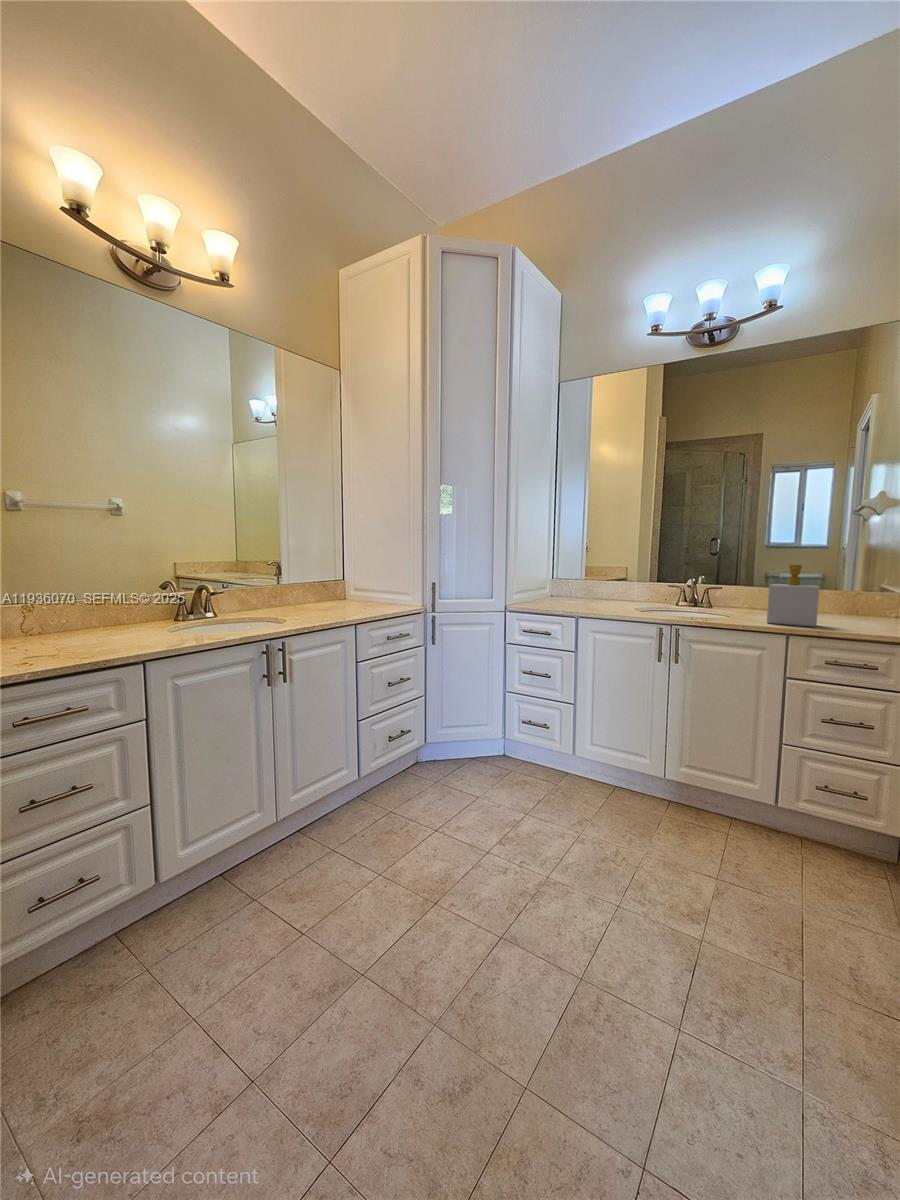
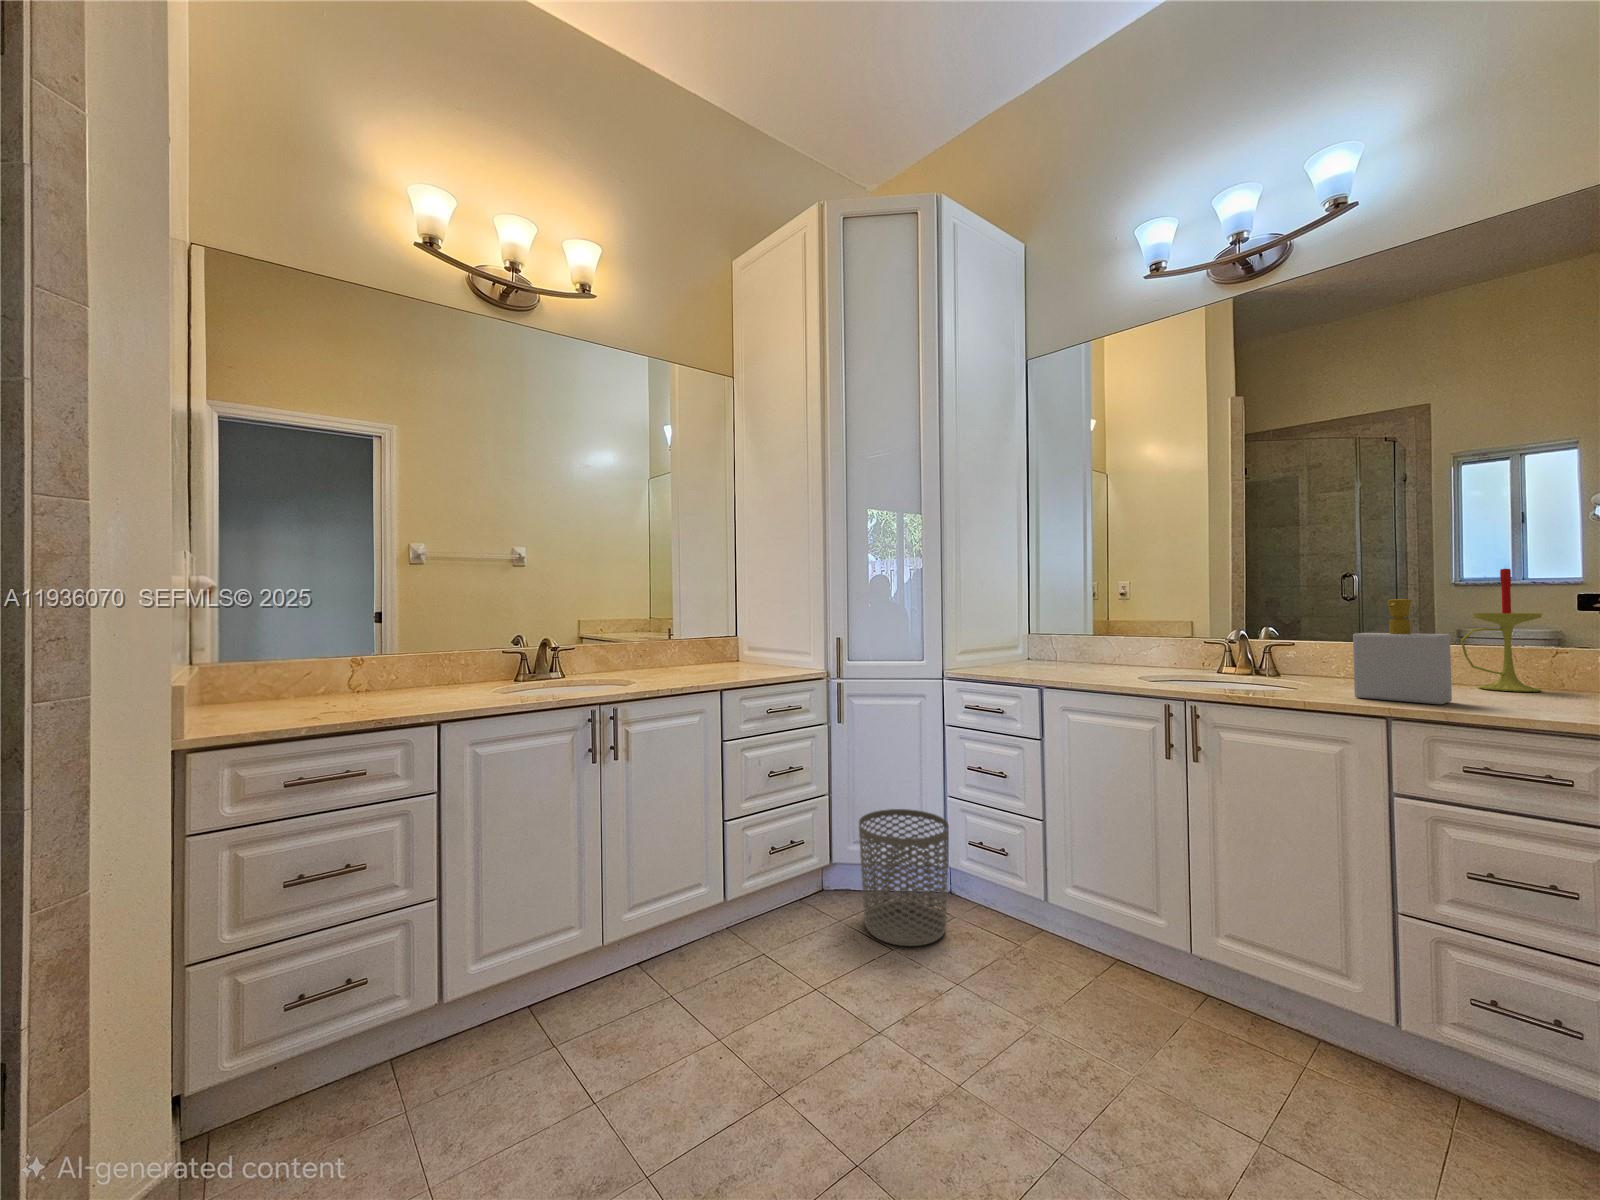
candle: none [813,545,855,618] -> present [1461,569,1542,692]
waste bin: none [450,703,513,795] -> present [859,809,949,946]

